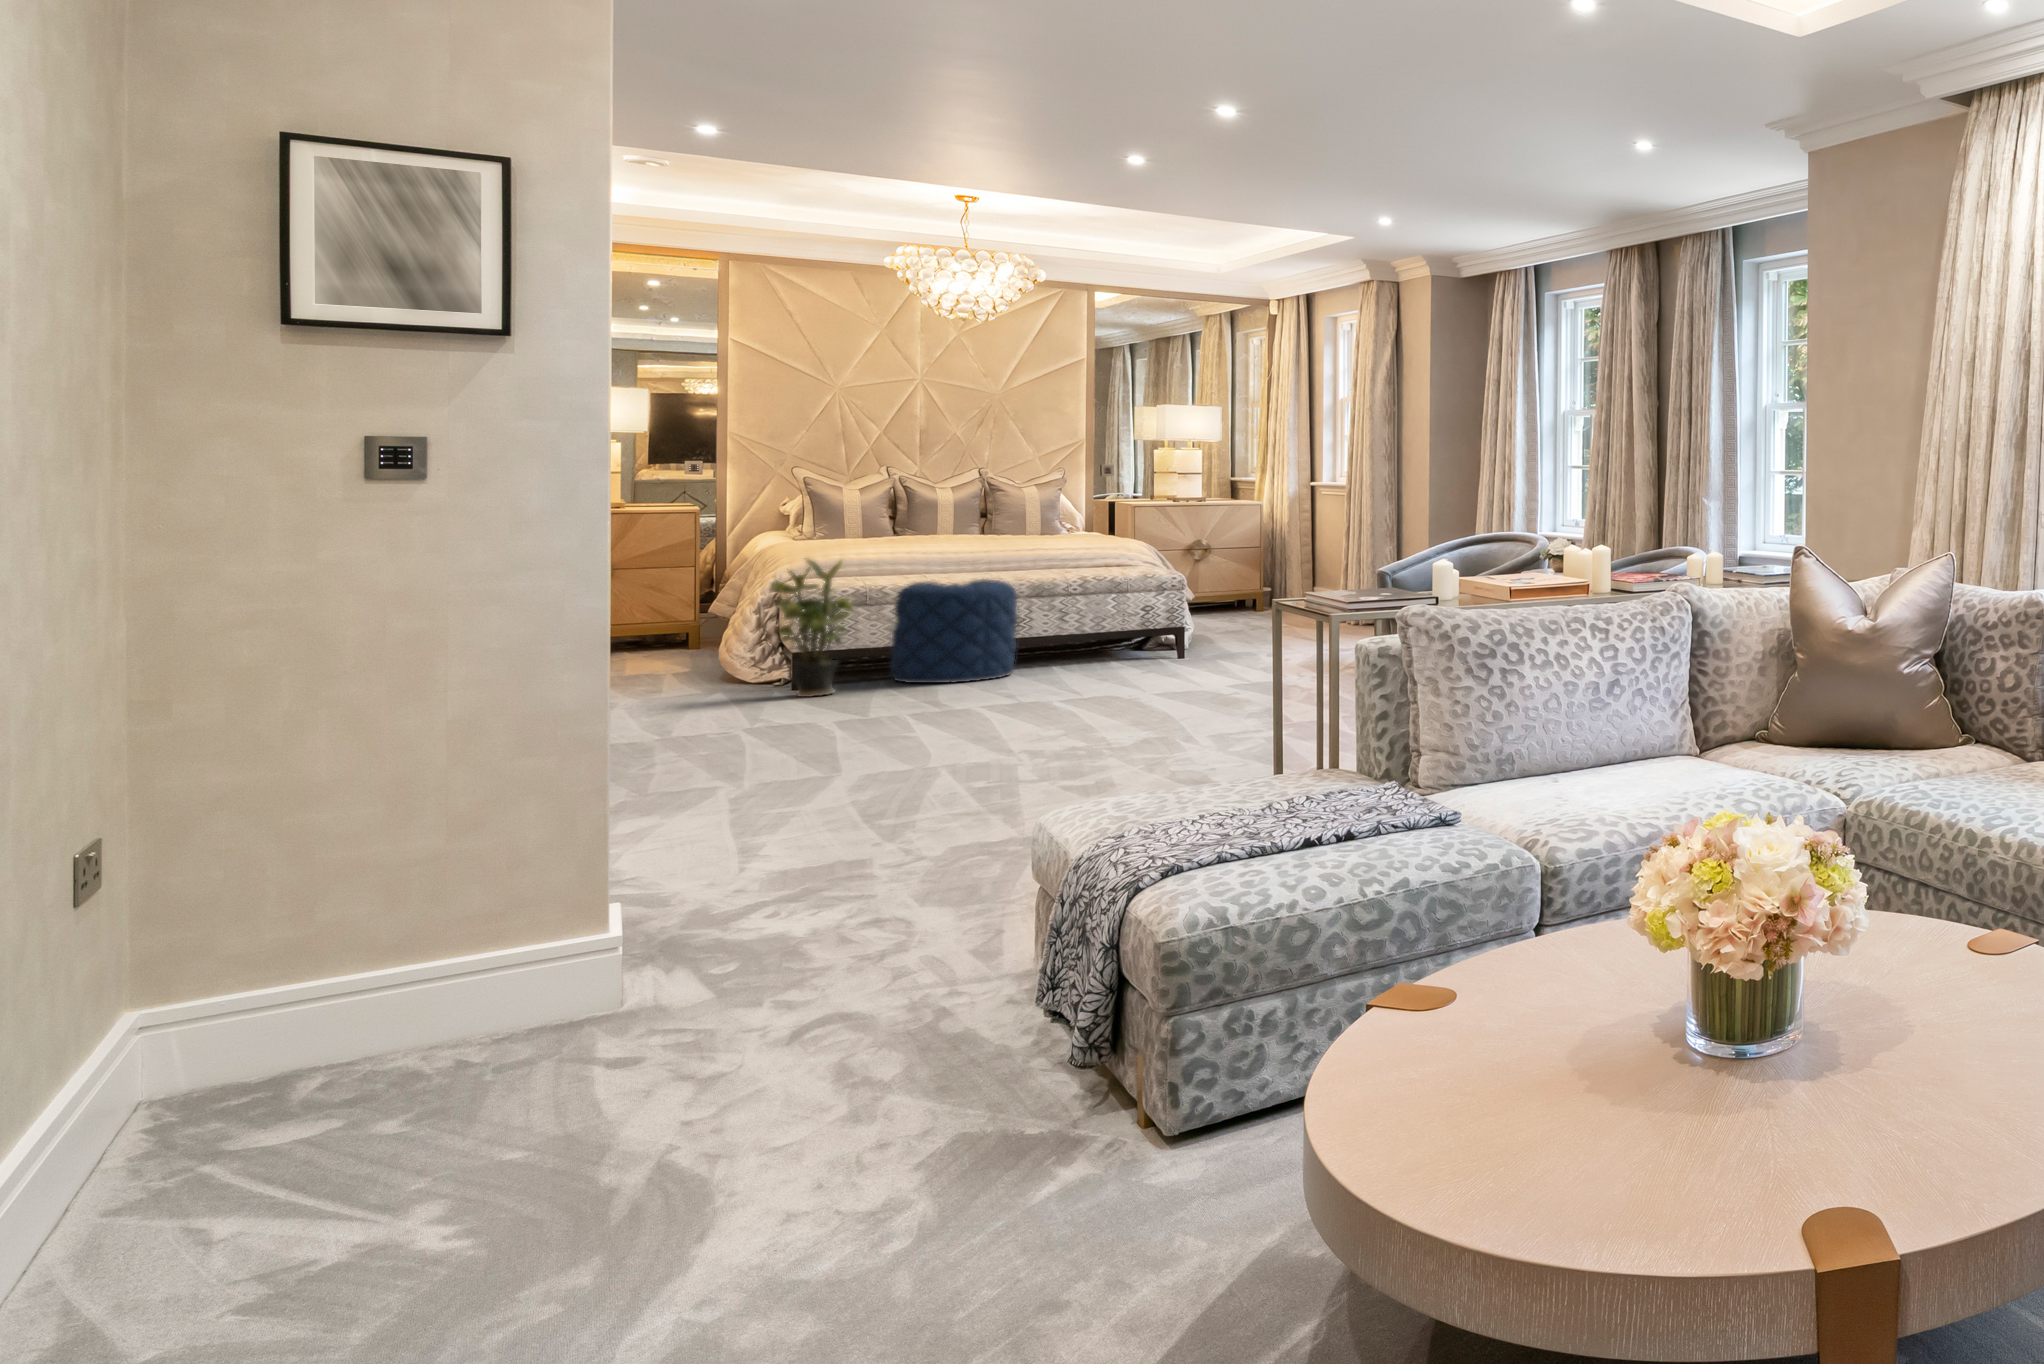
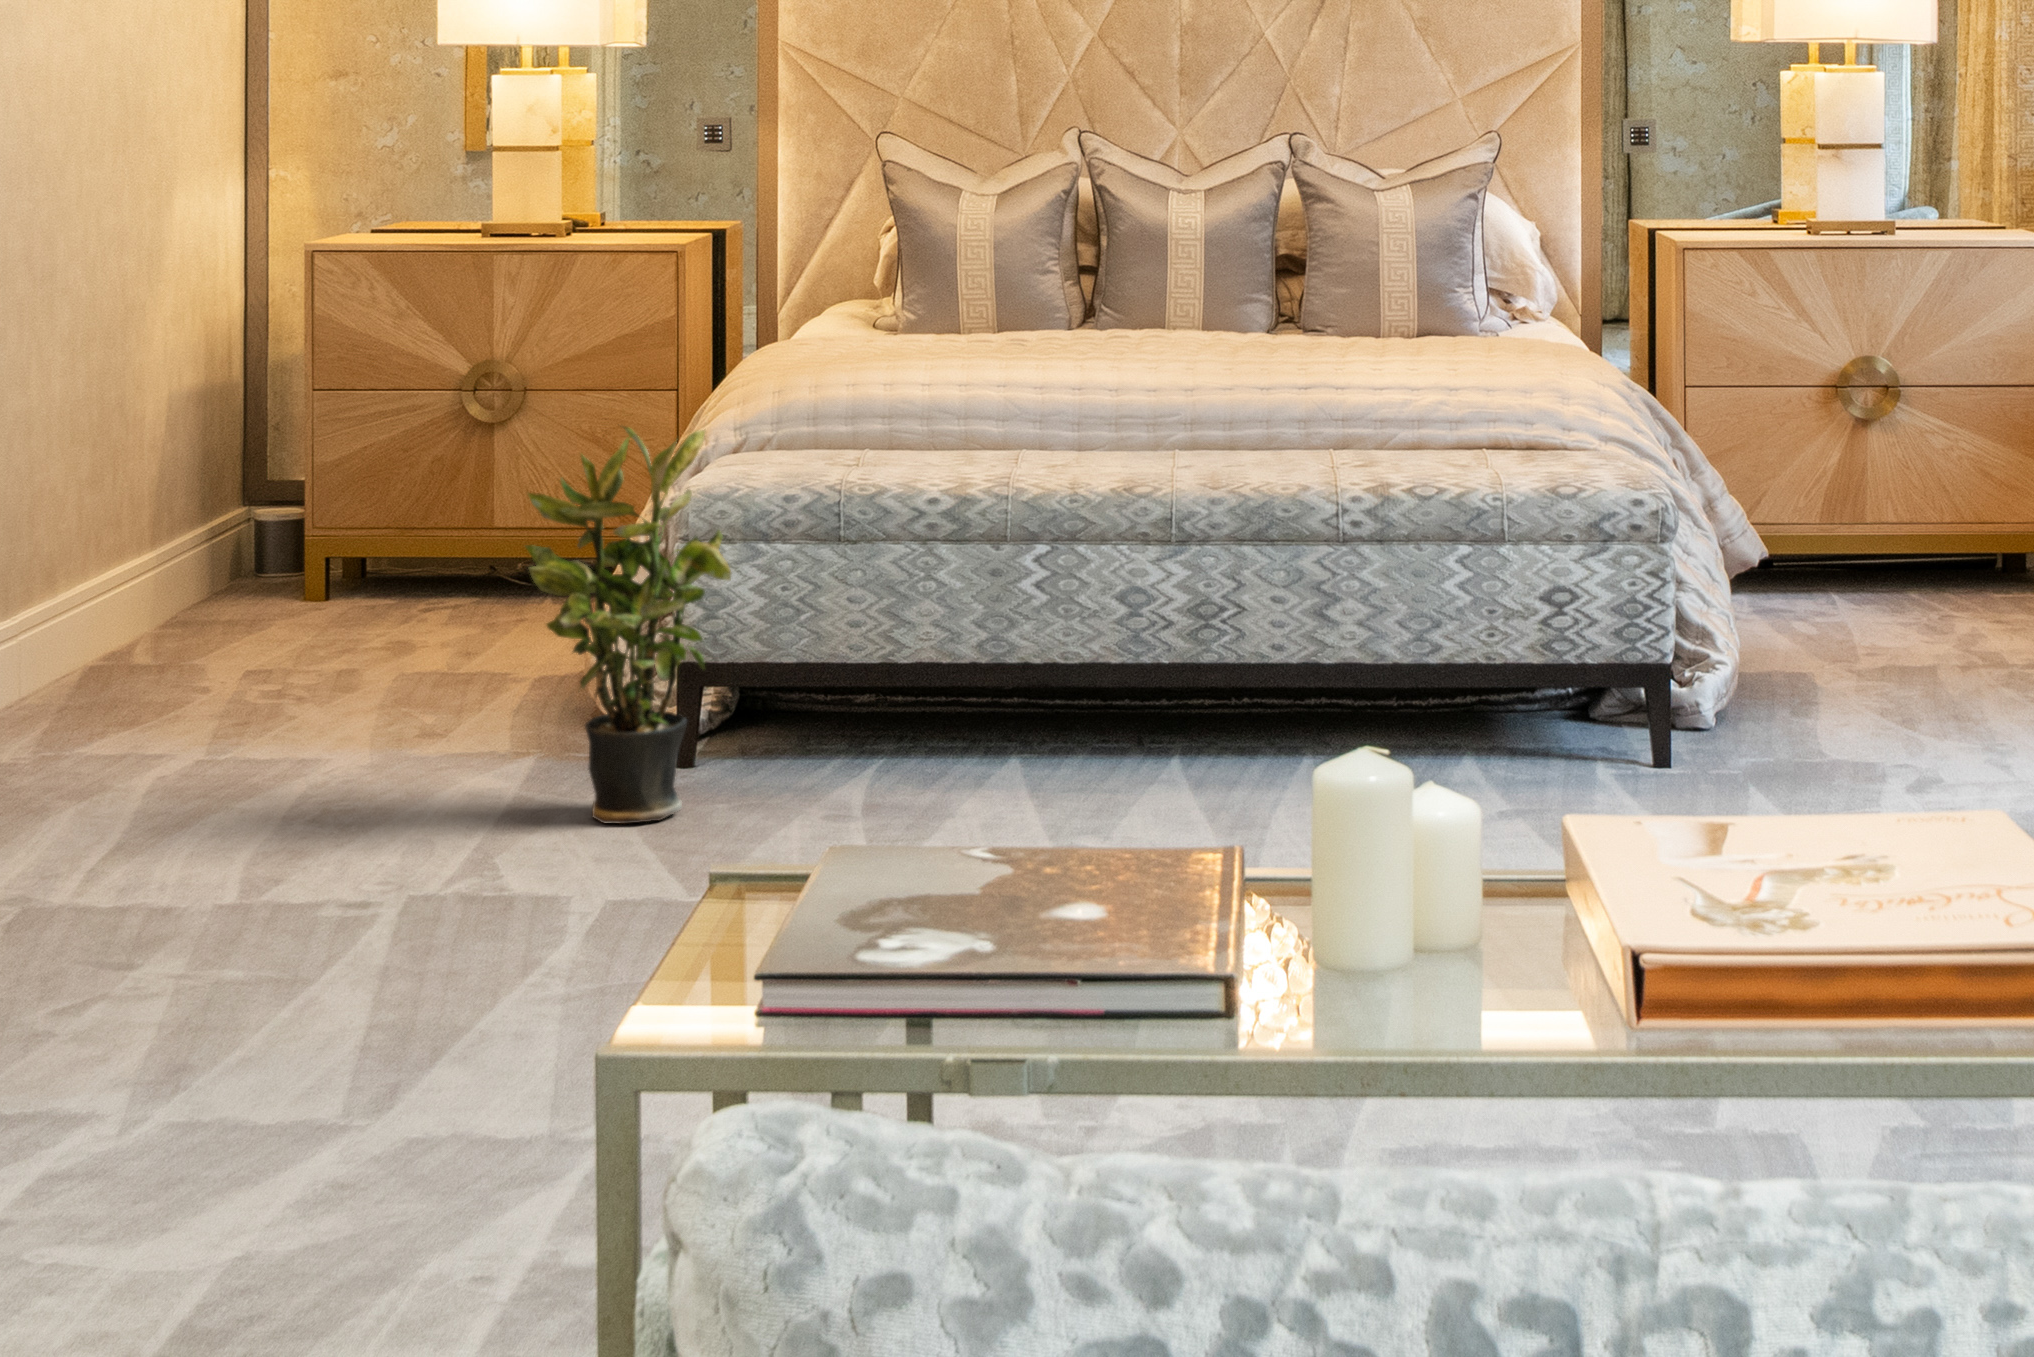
pouf: present [891,579,1017,683] -> none [867,480,1171,809]

